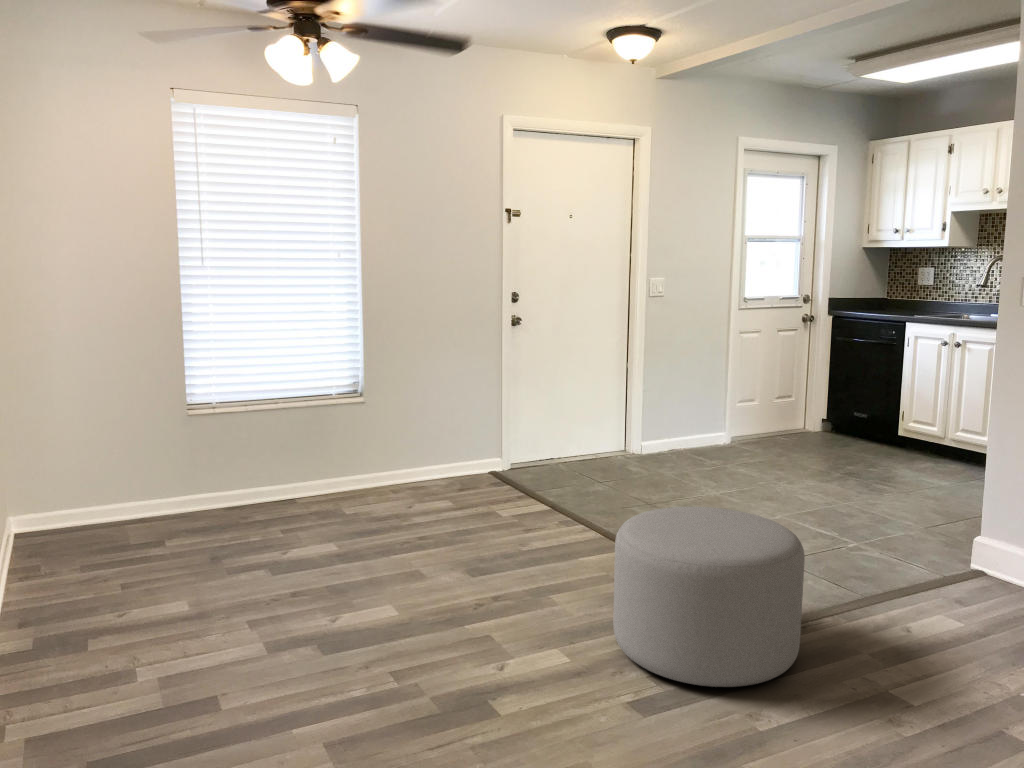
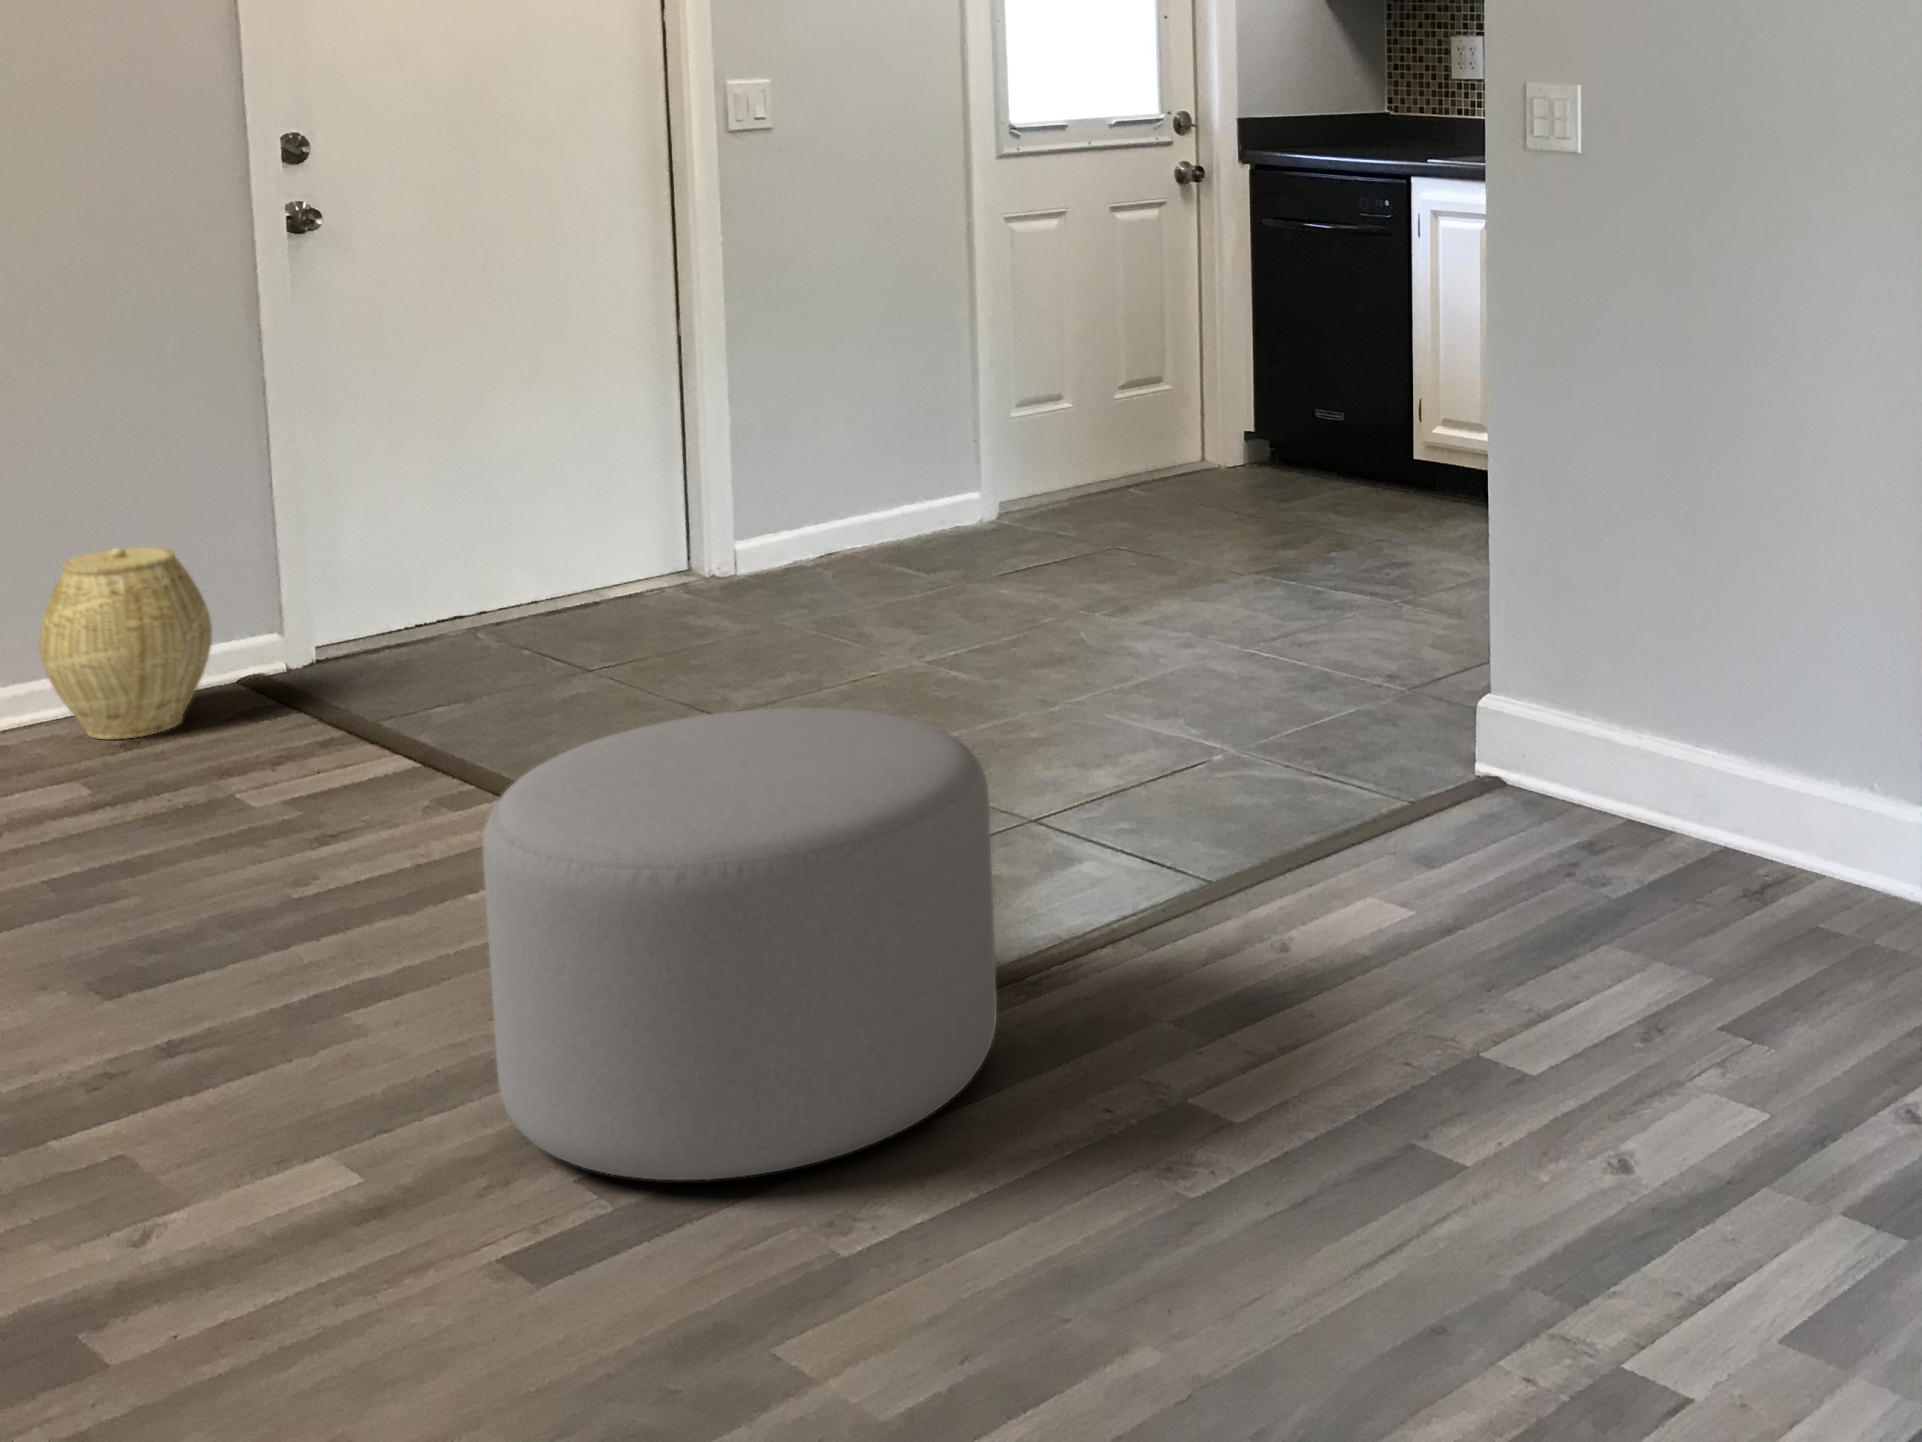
woven basket: none [435,426,485,489] -> present [39,547,212,739]

